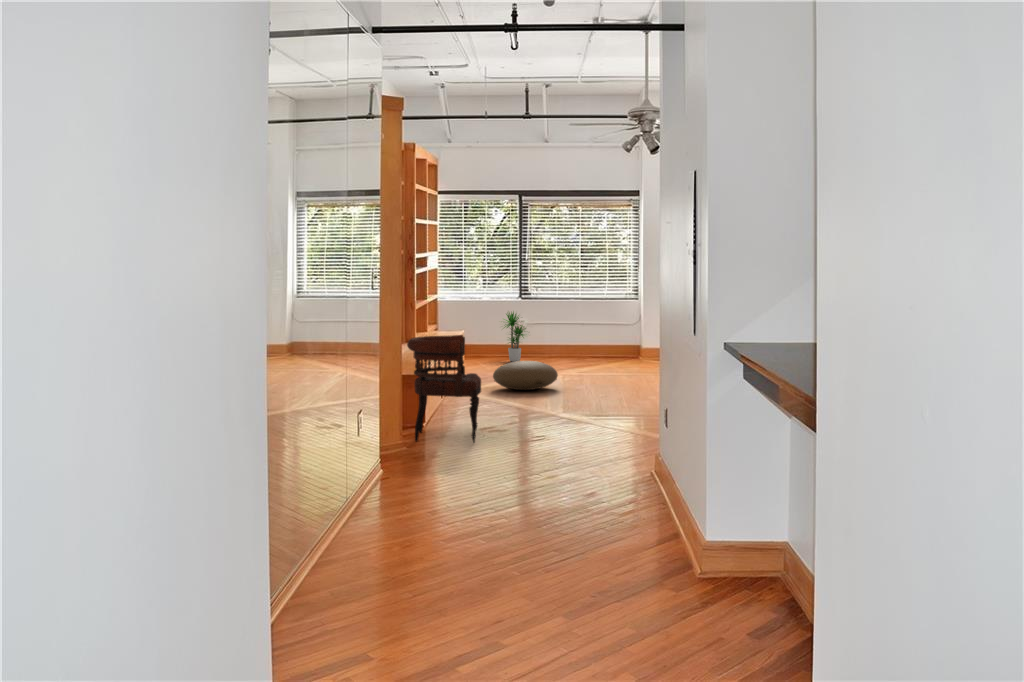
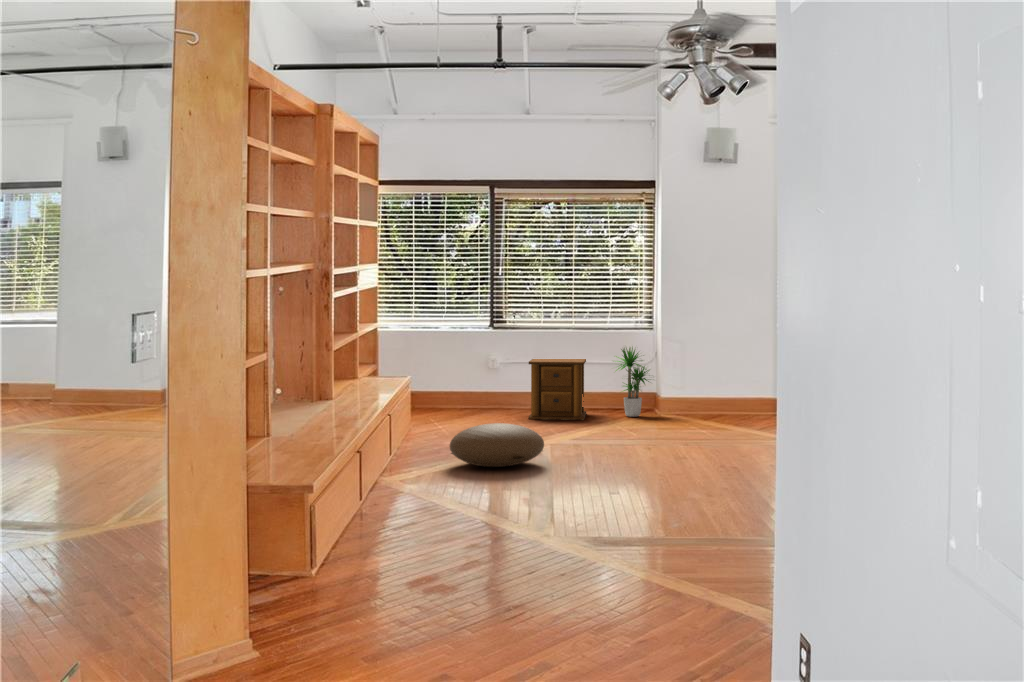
potted plant: present [504,312,526,362] -> present [615,347,649,417]
side table: none [547,320,589,364] -> present [529,359,586,420]
armchair: present [407,335,481,443] -> none [304,397,424,577]

